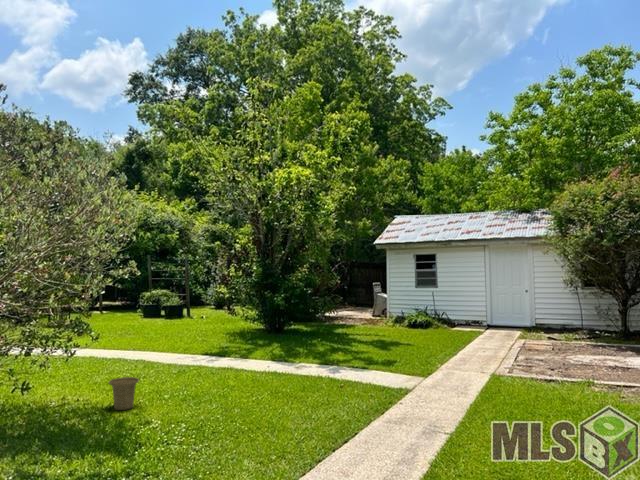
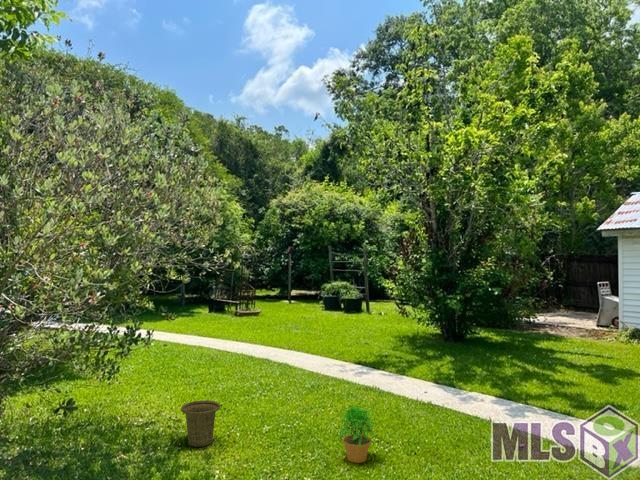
potted plant: none [231,366,257,403] -> present [339,406,375,463]

